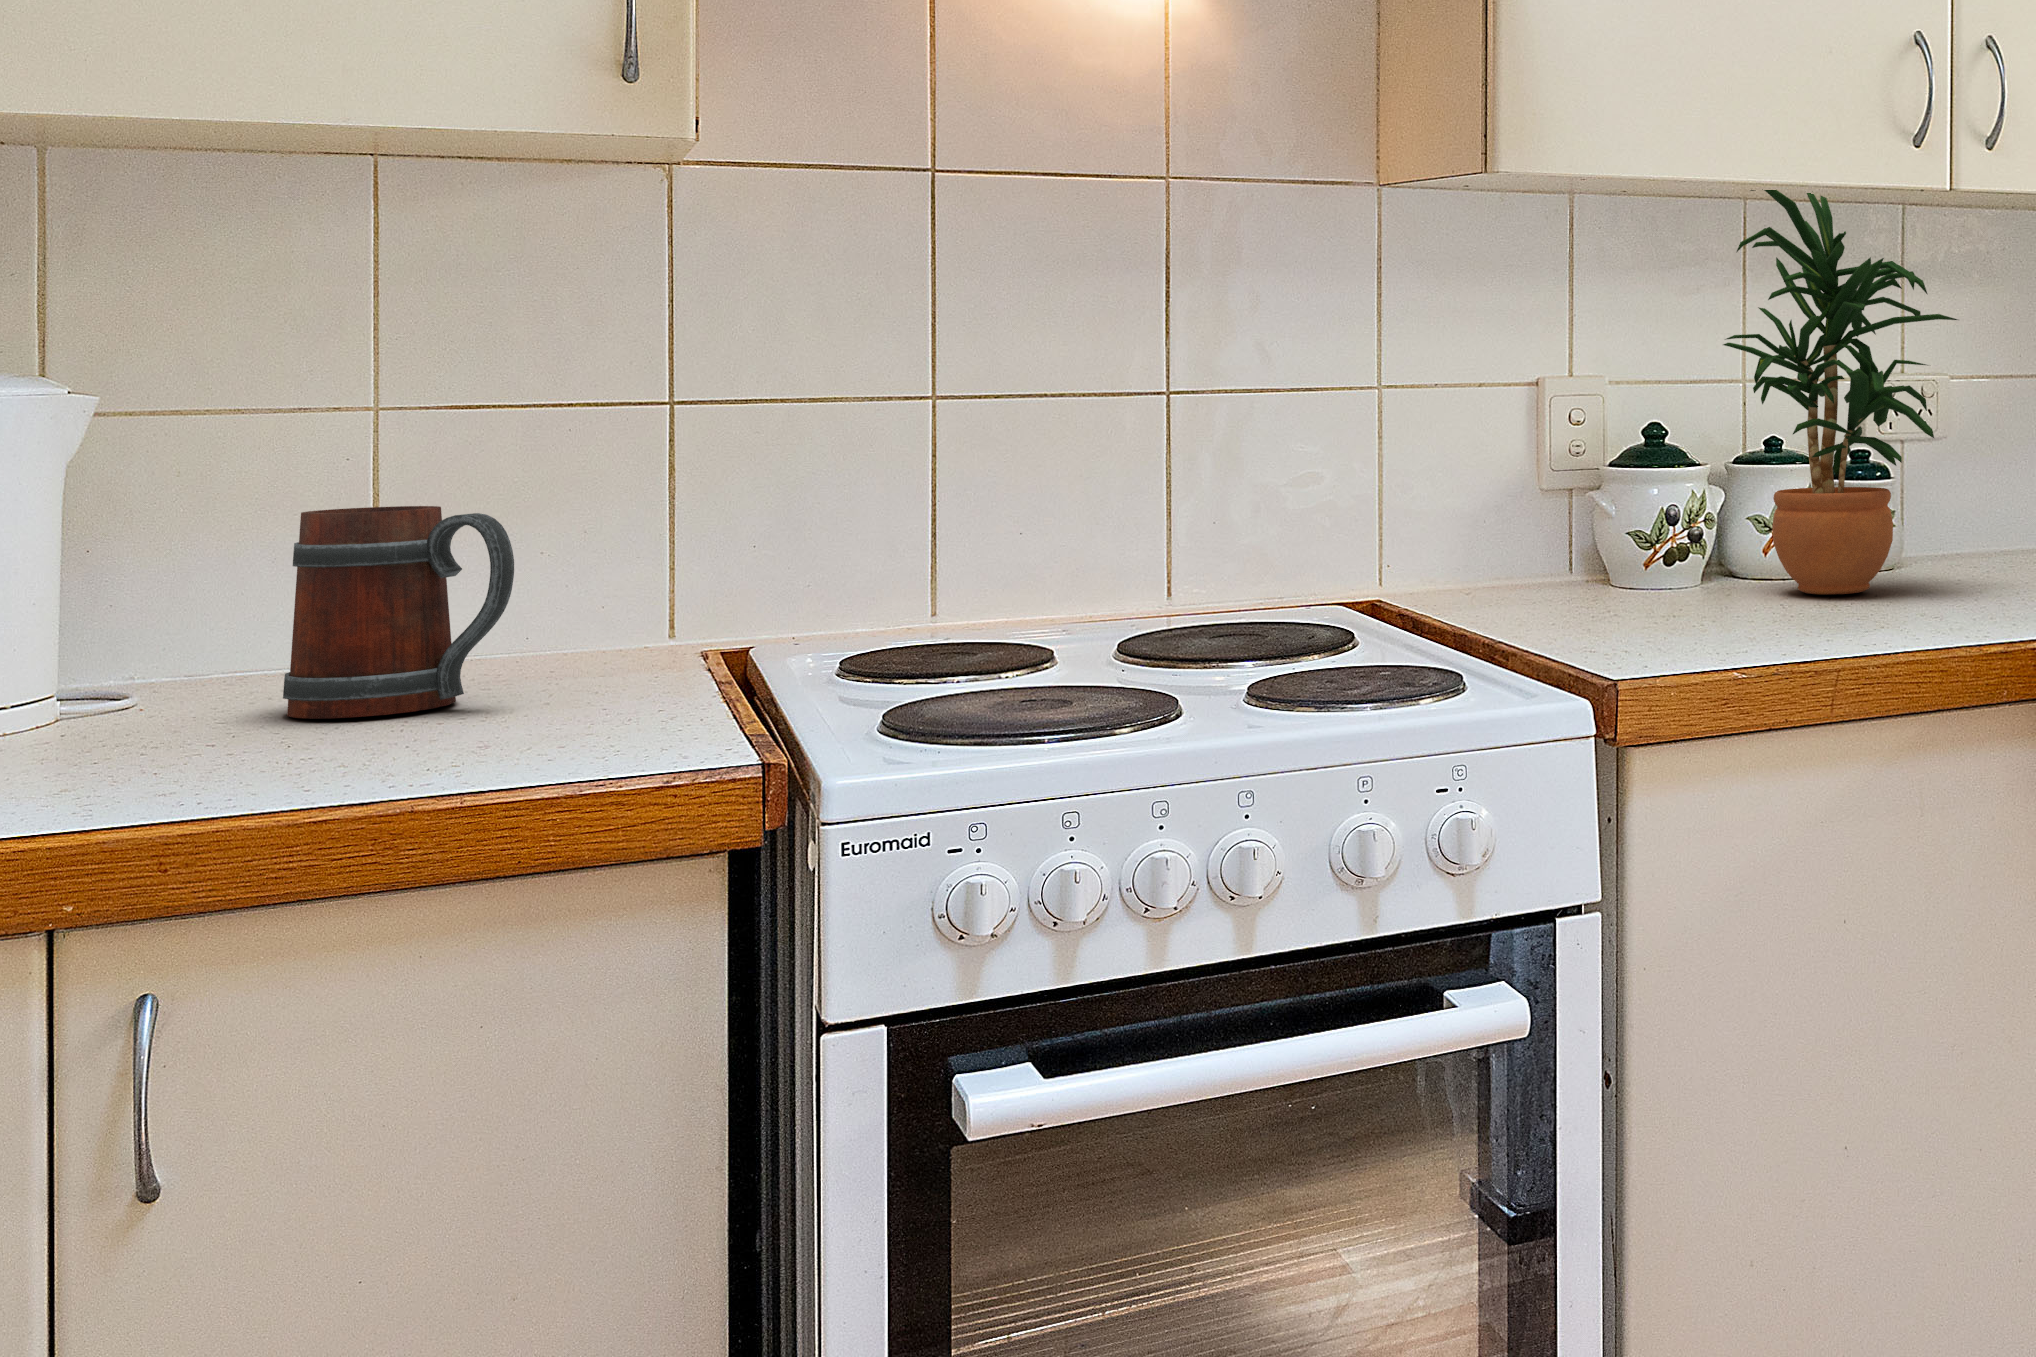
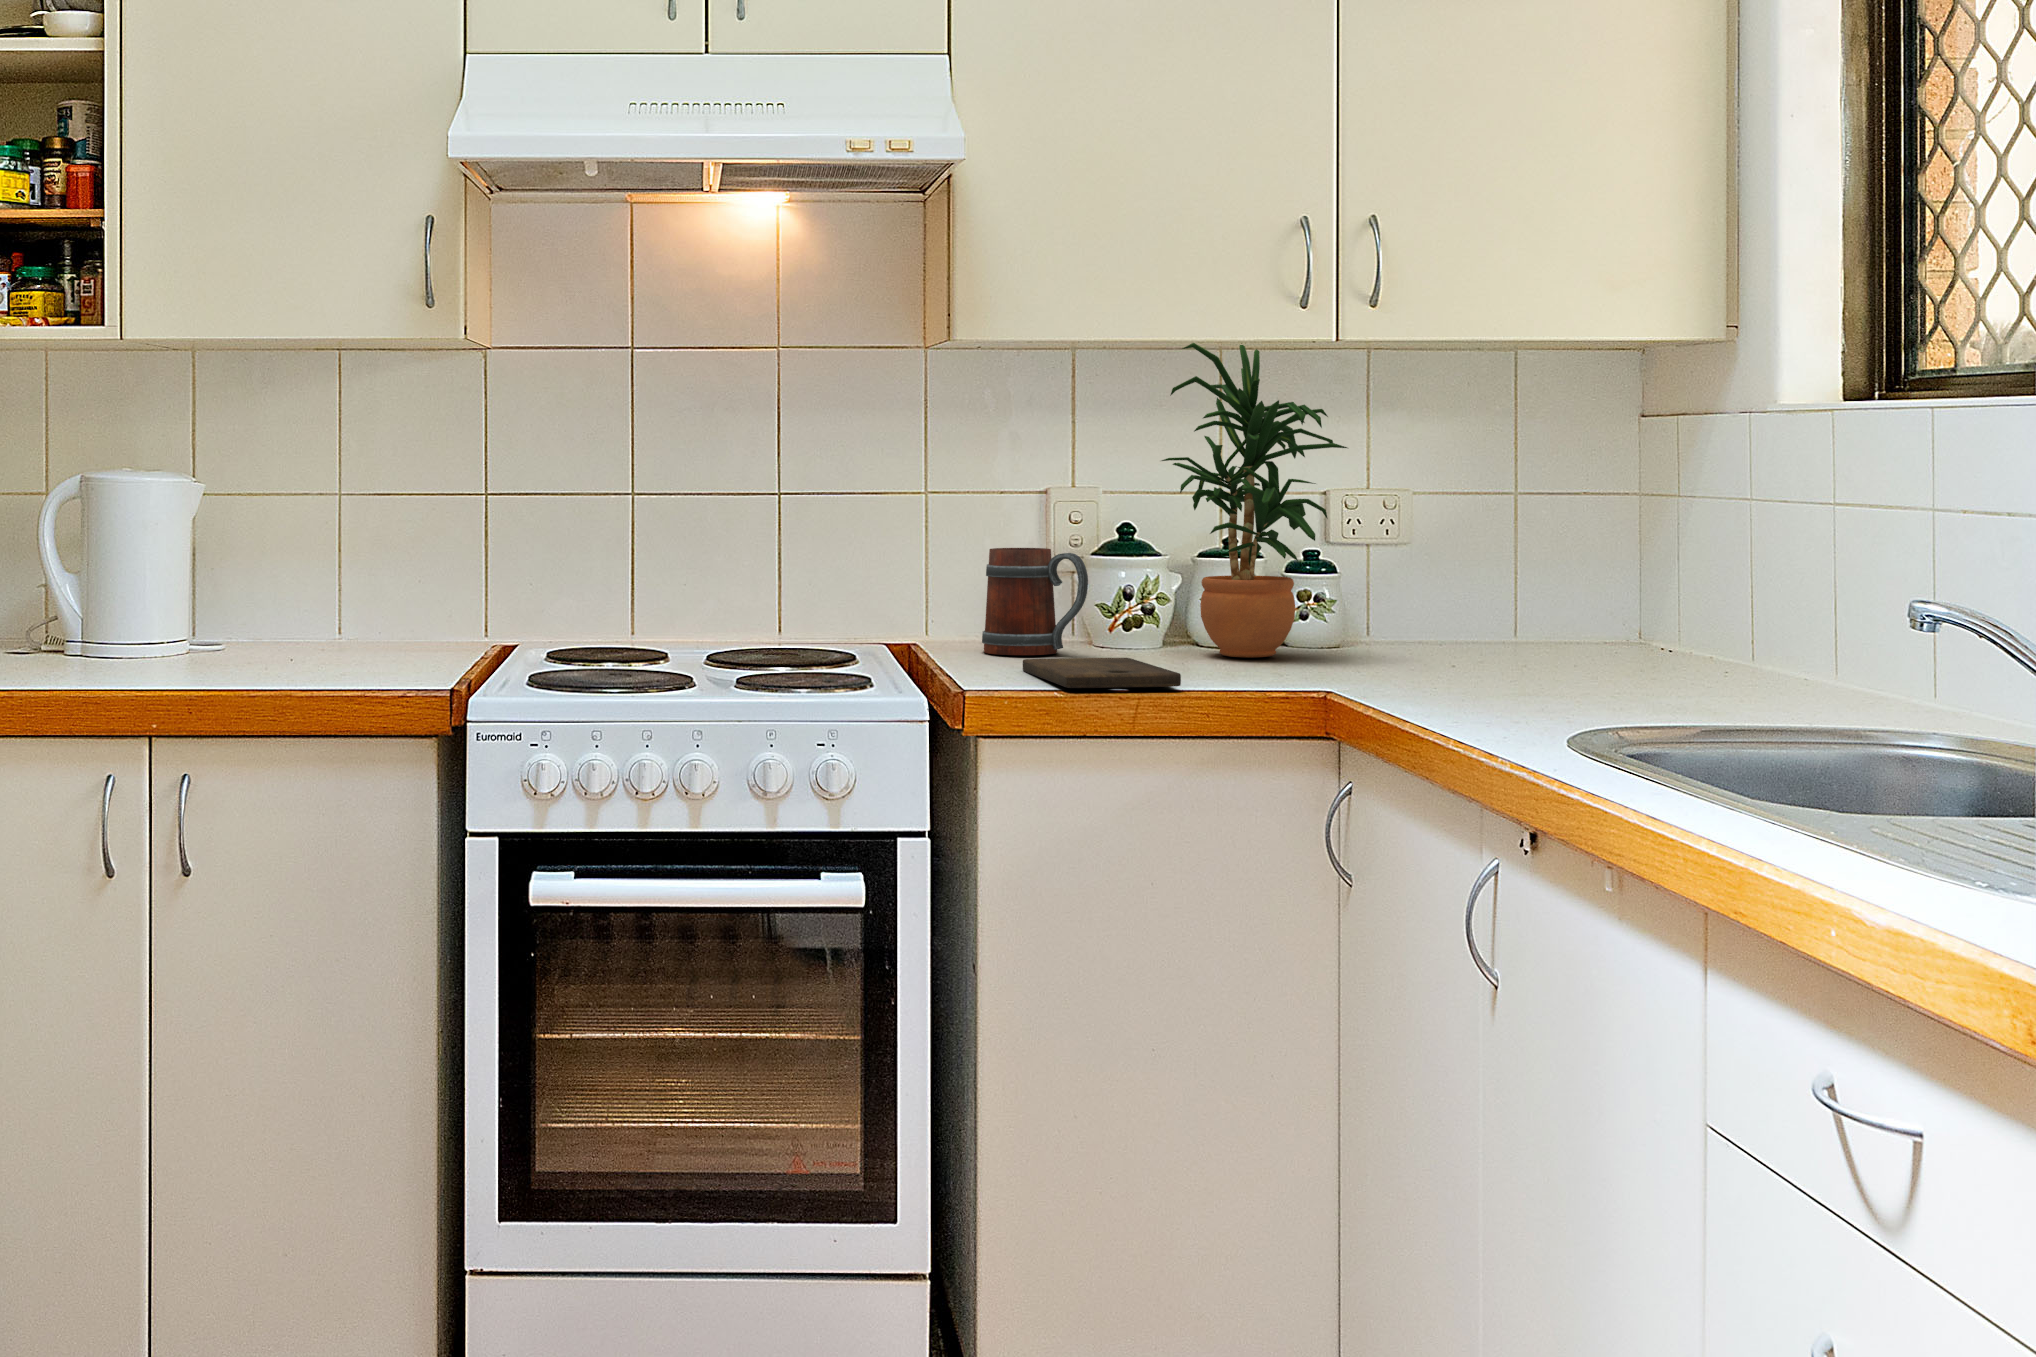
mug: present [283,506,514,719] -> present [982,548,1088,655]
cutting board: none [1614,606,1888,657] -> present [1023,658,1181,688]

